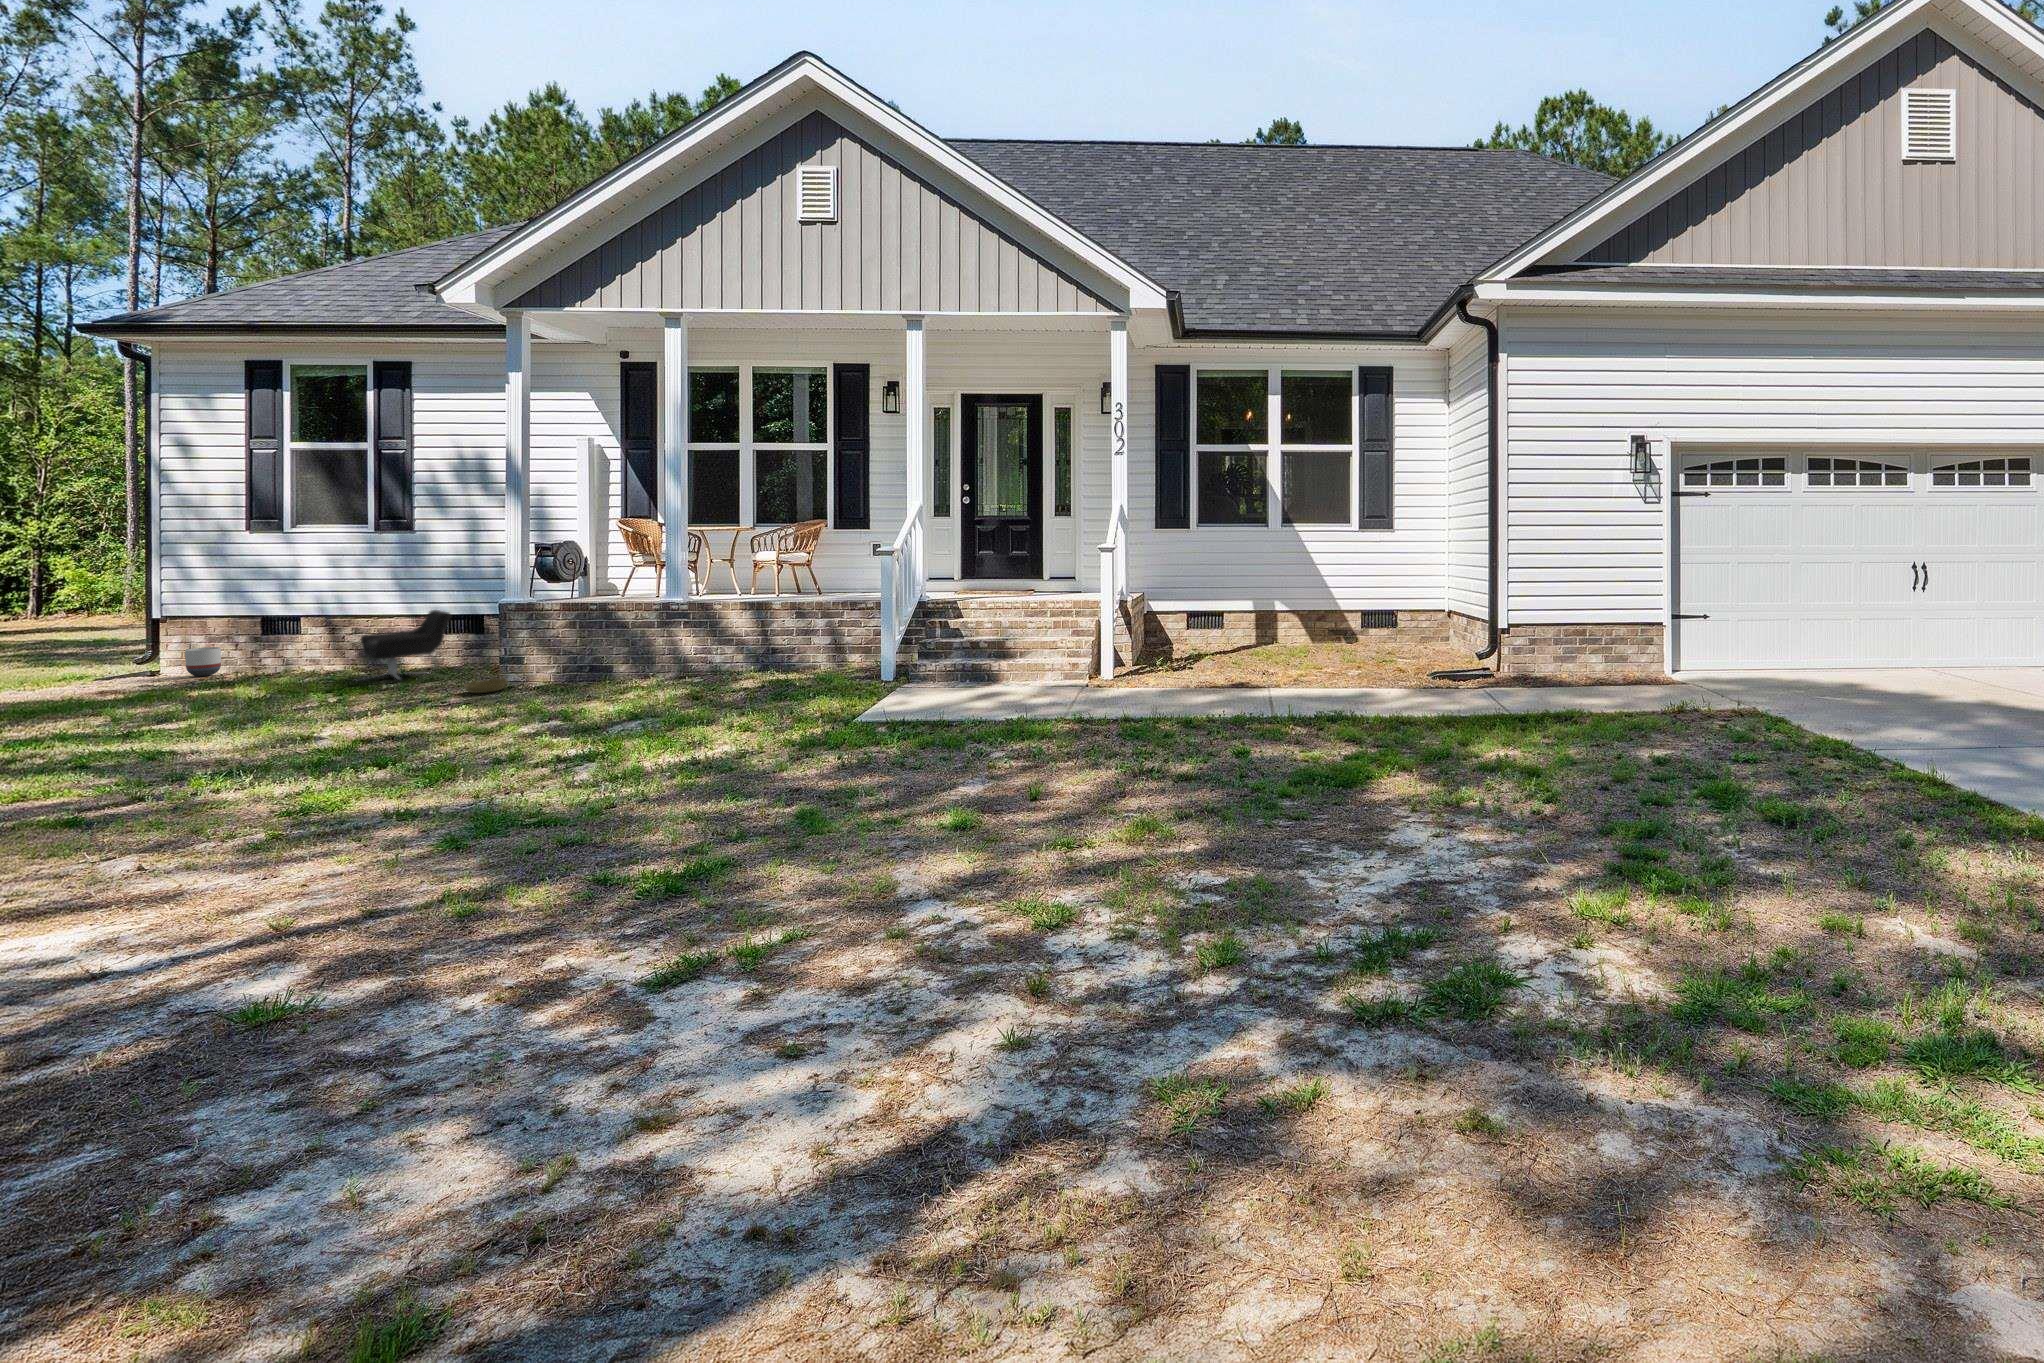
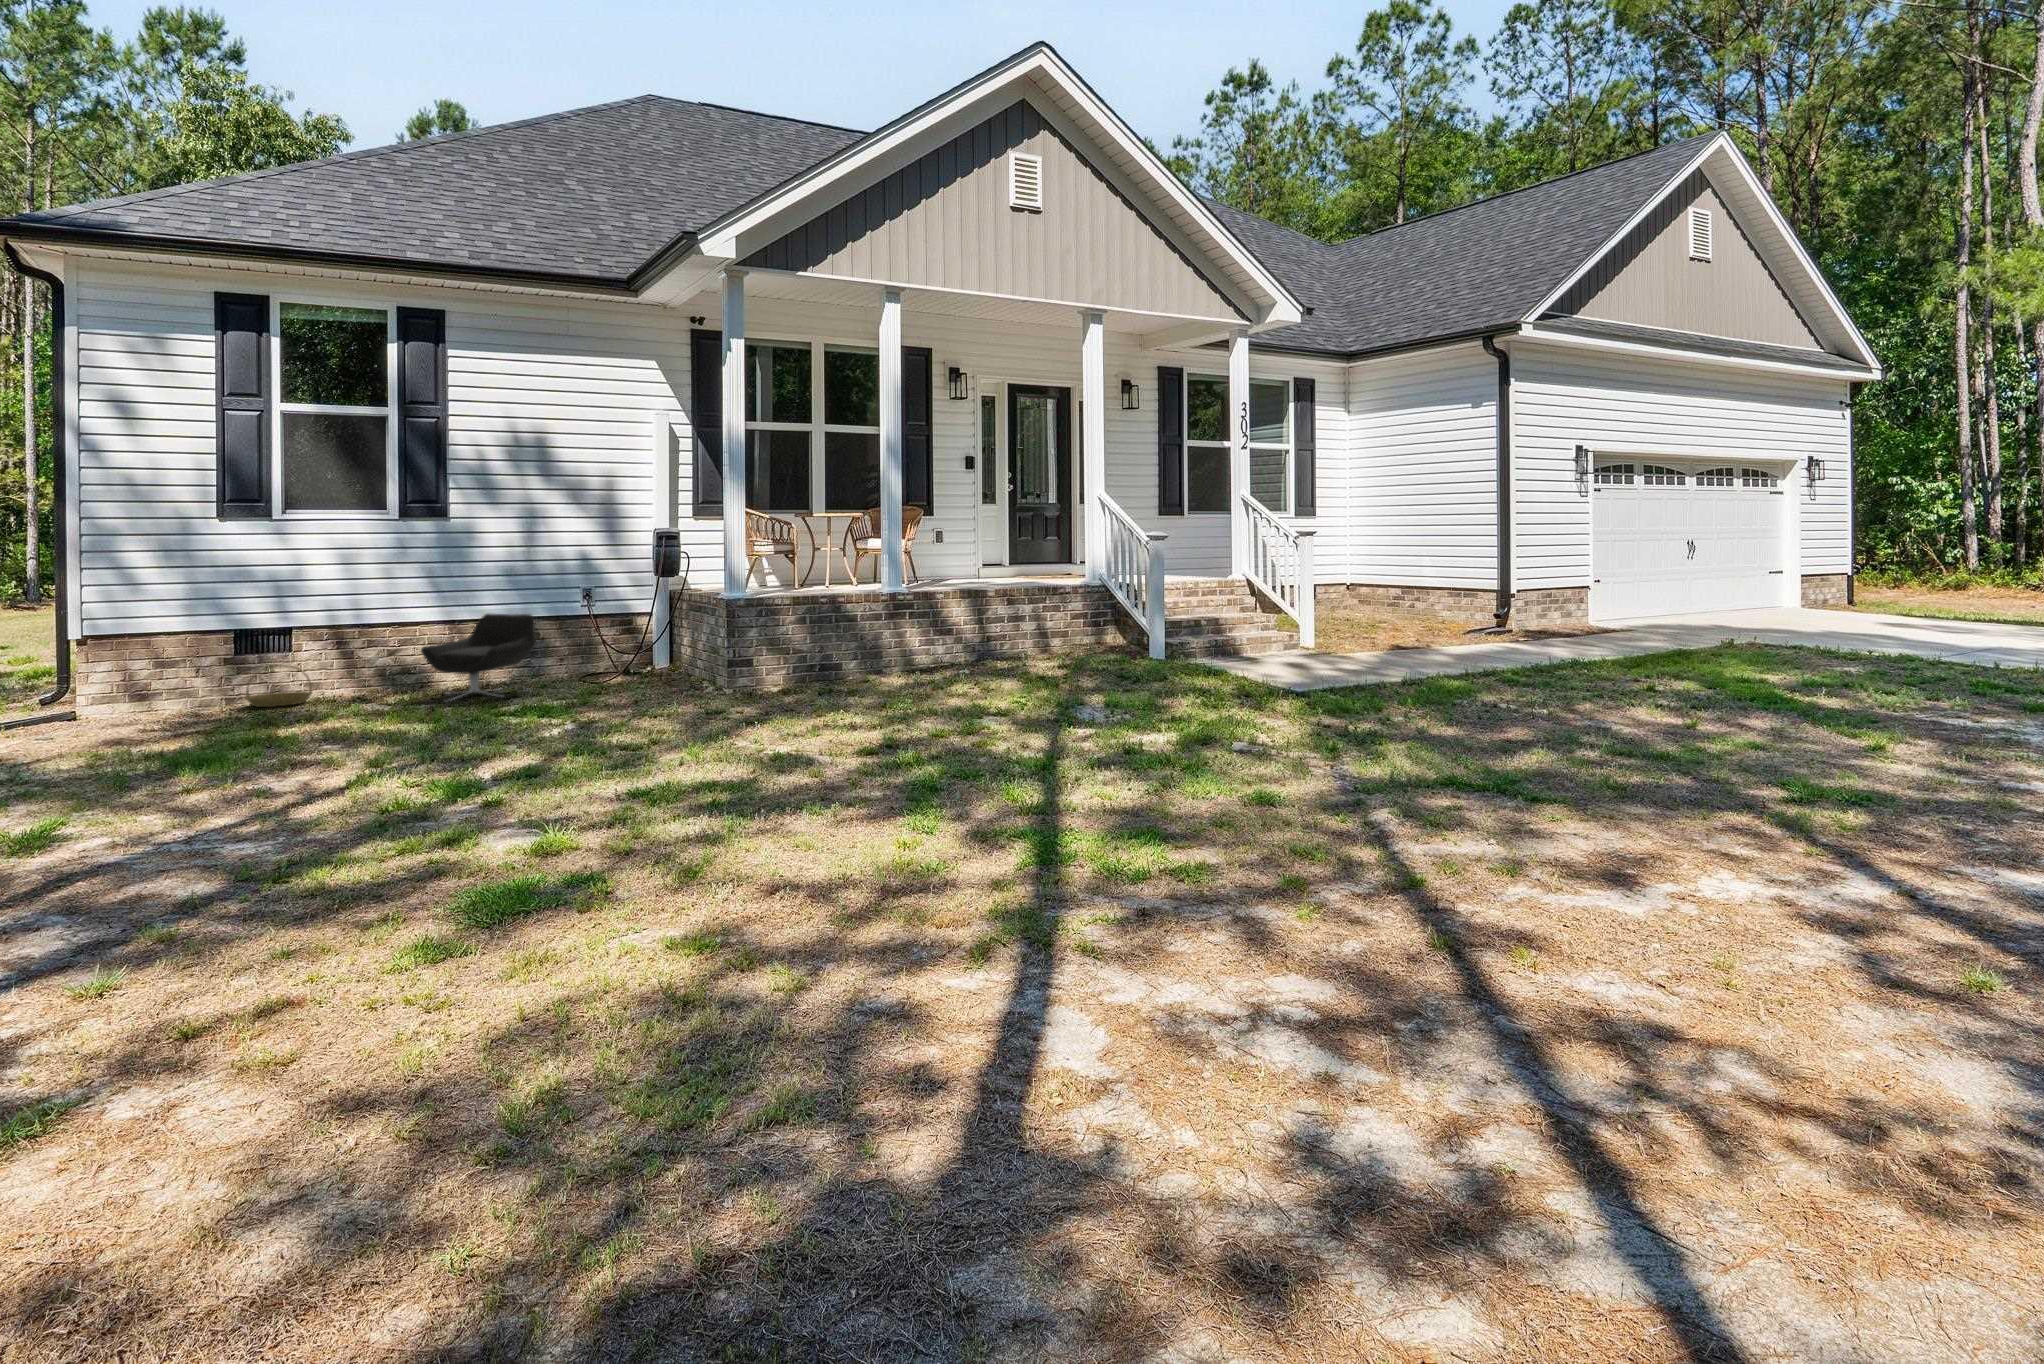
planter: present [185,647,221,676] -> none [147,674,192,714]
basket: present [465,662,508,693] -> present [246,666,312,707]

